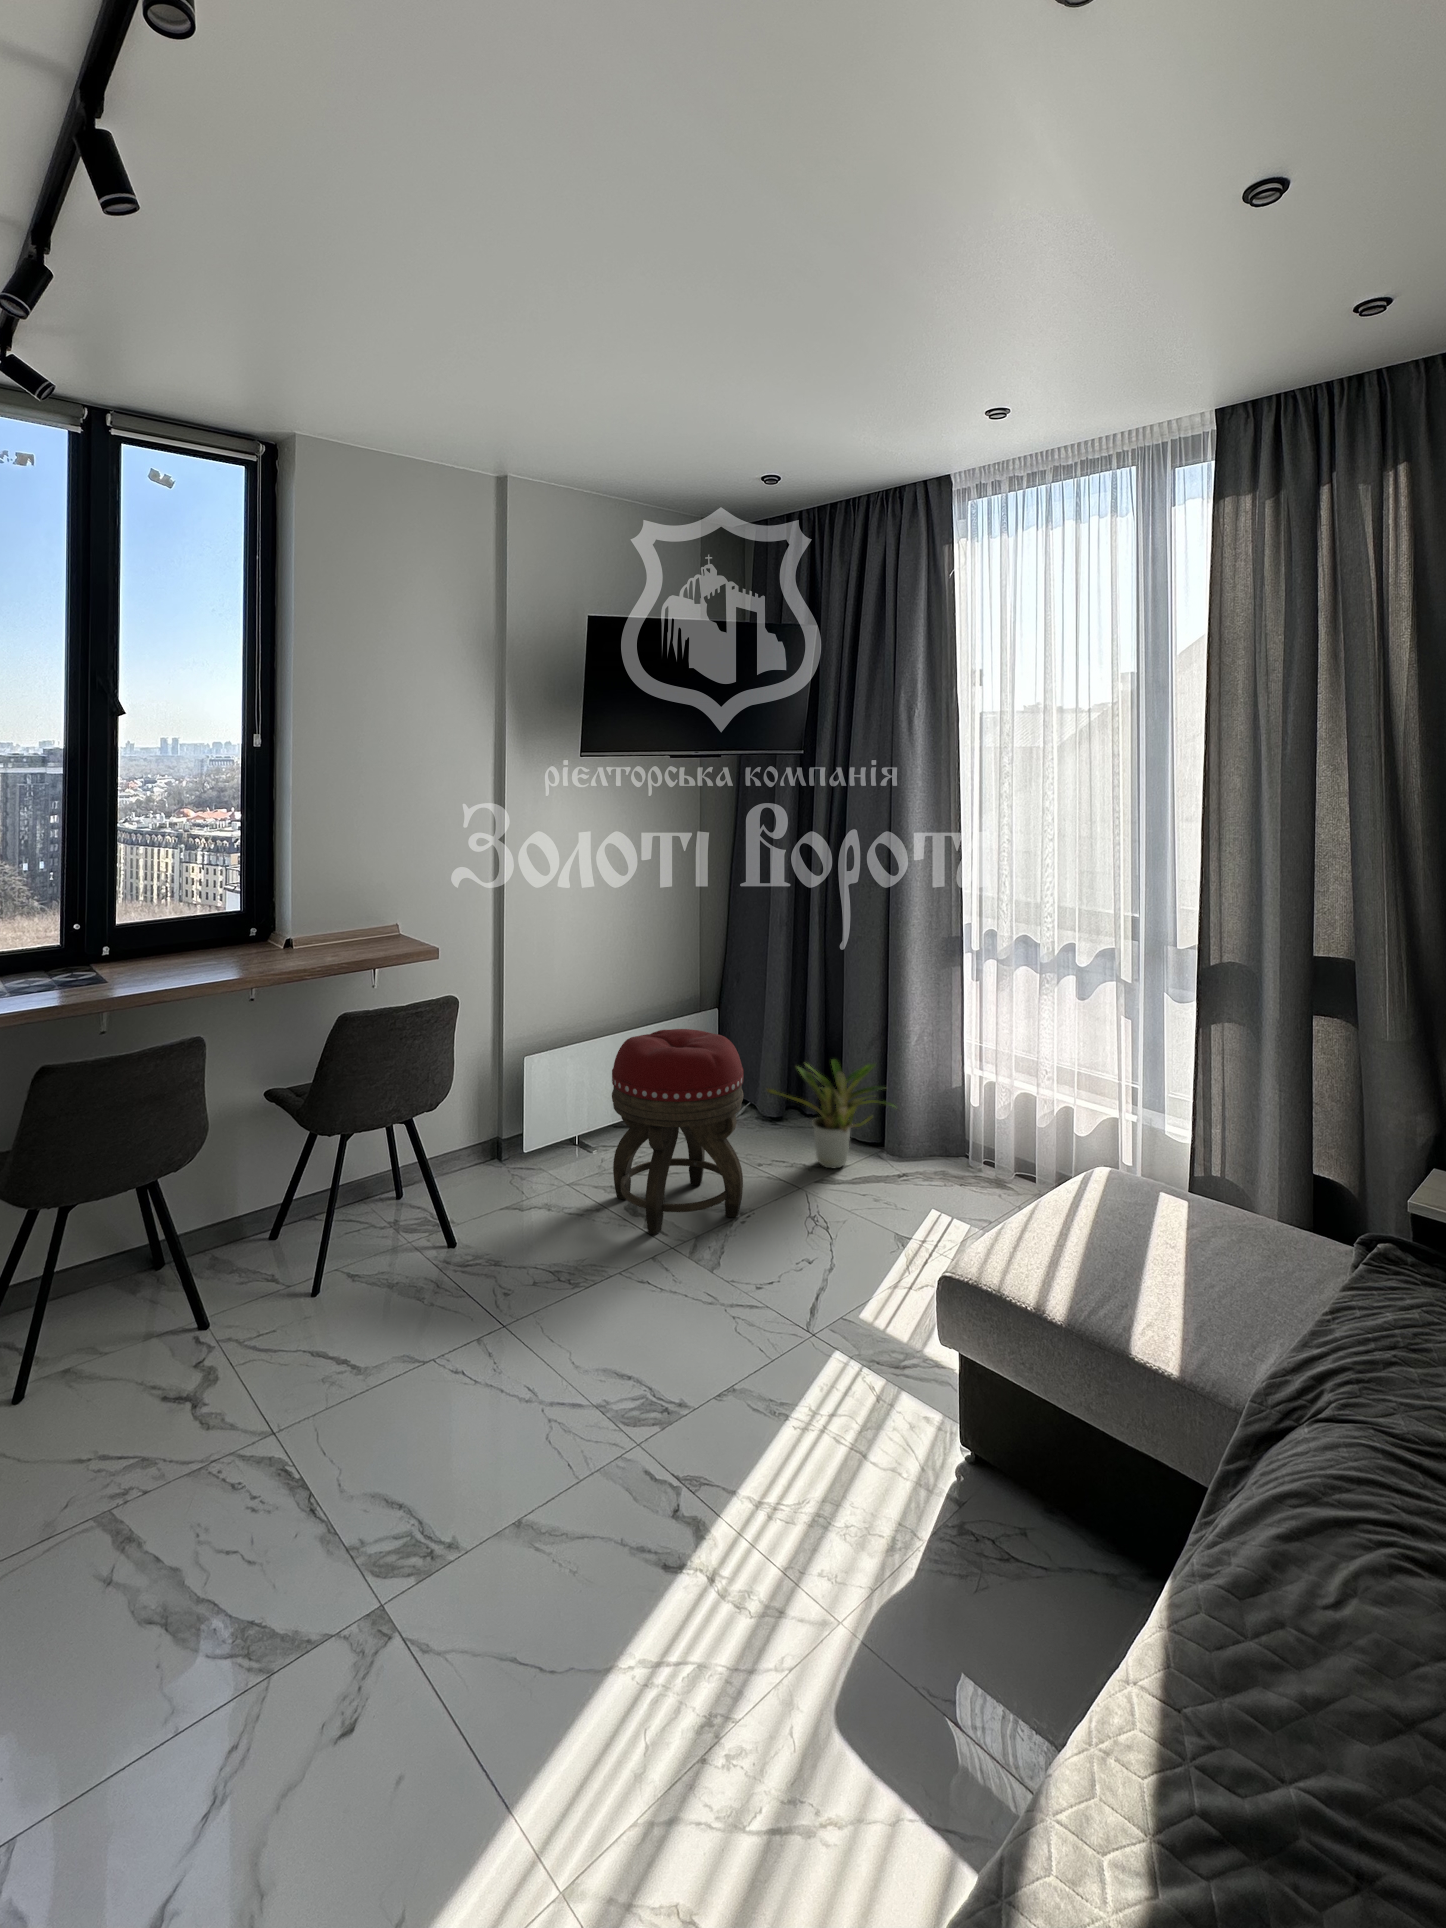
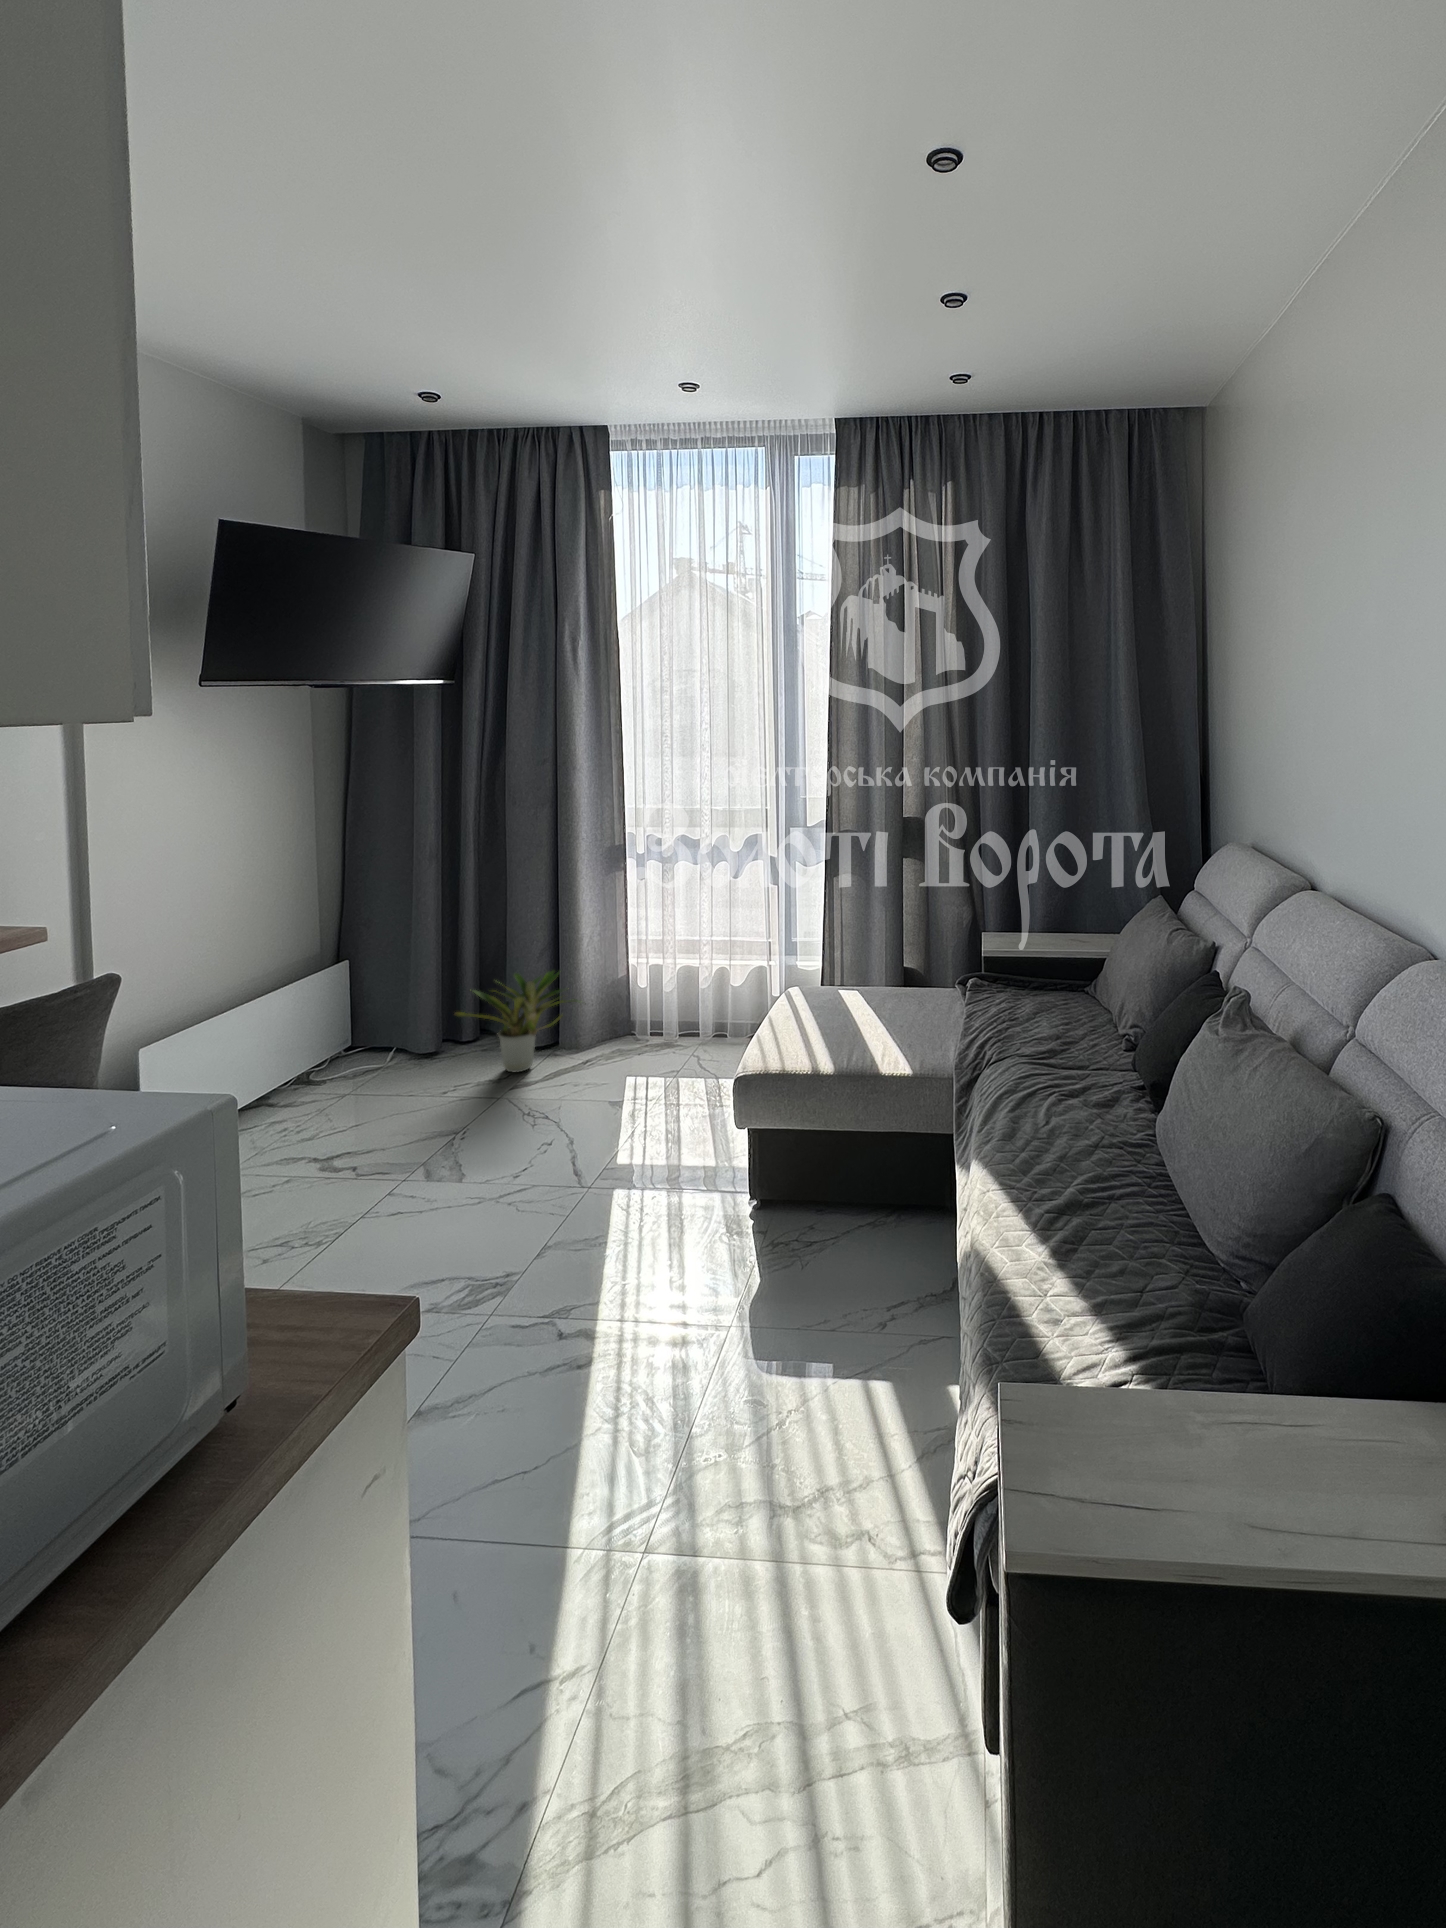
footstool: present [612,1029,744,1235] -> none [318,964,466,1160]

